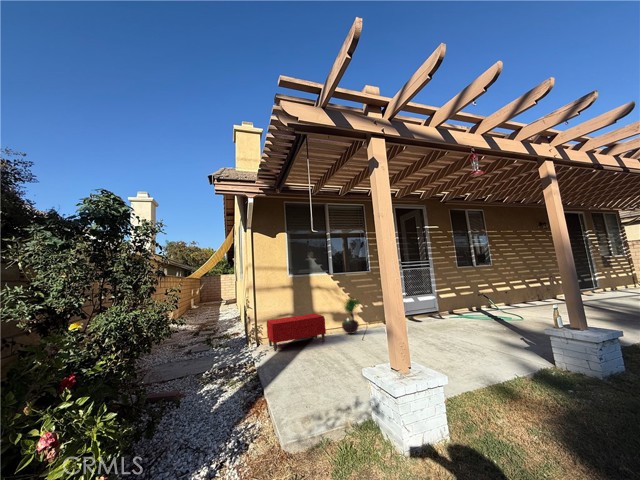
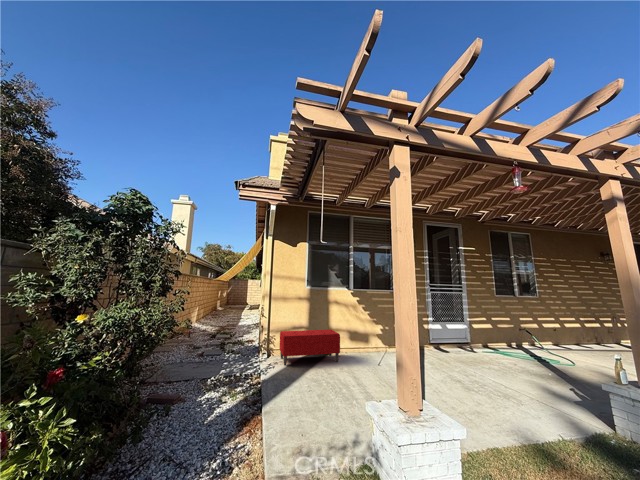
potted tree: present [342,297,359,334] -> none [359,313,382,356]

